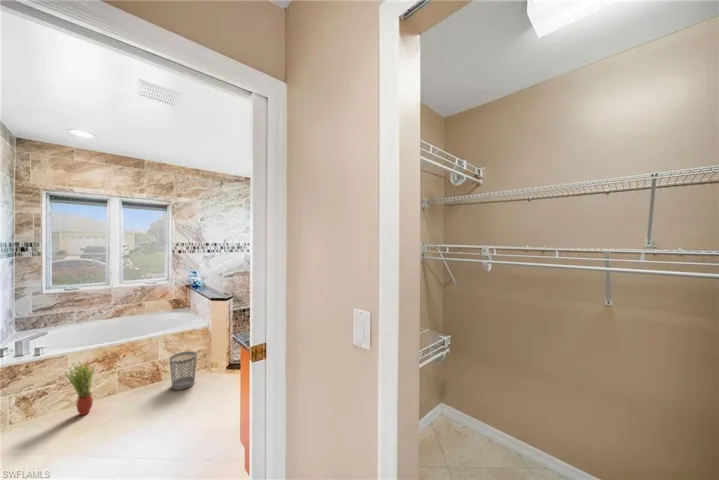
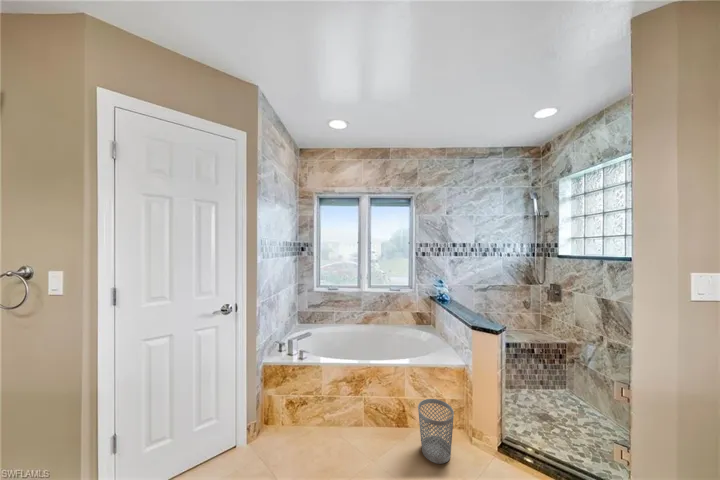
potted plant: present [66,362,94,415] -> none [315,382,342,451]

